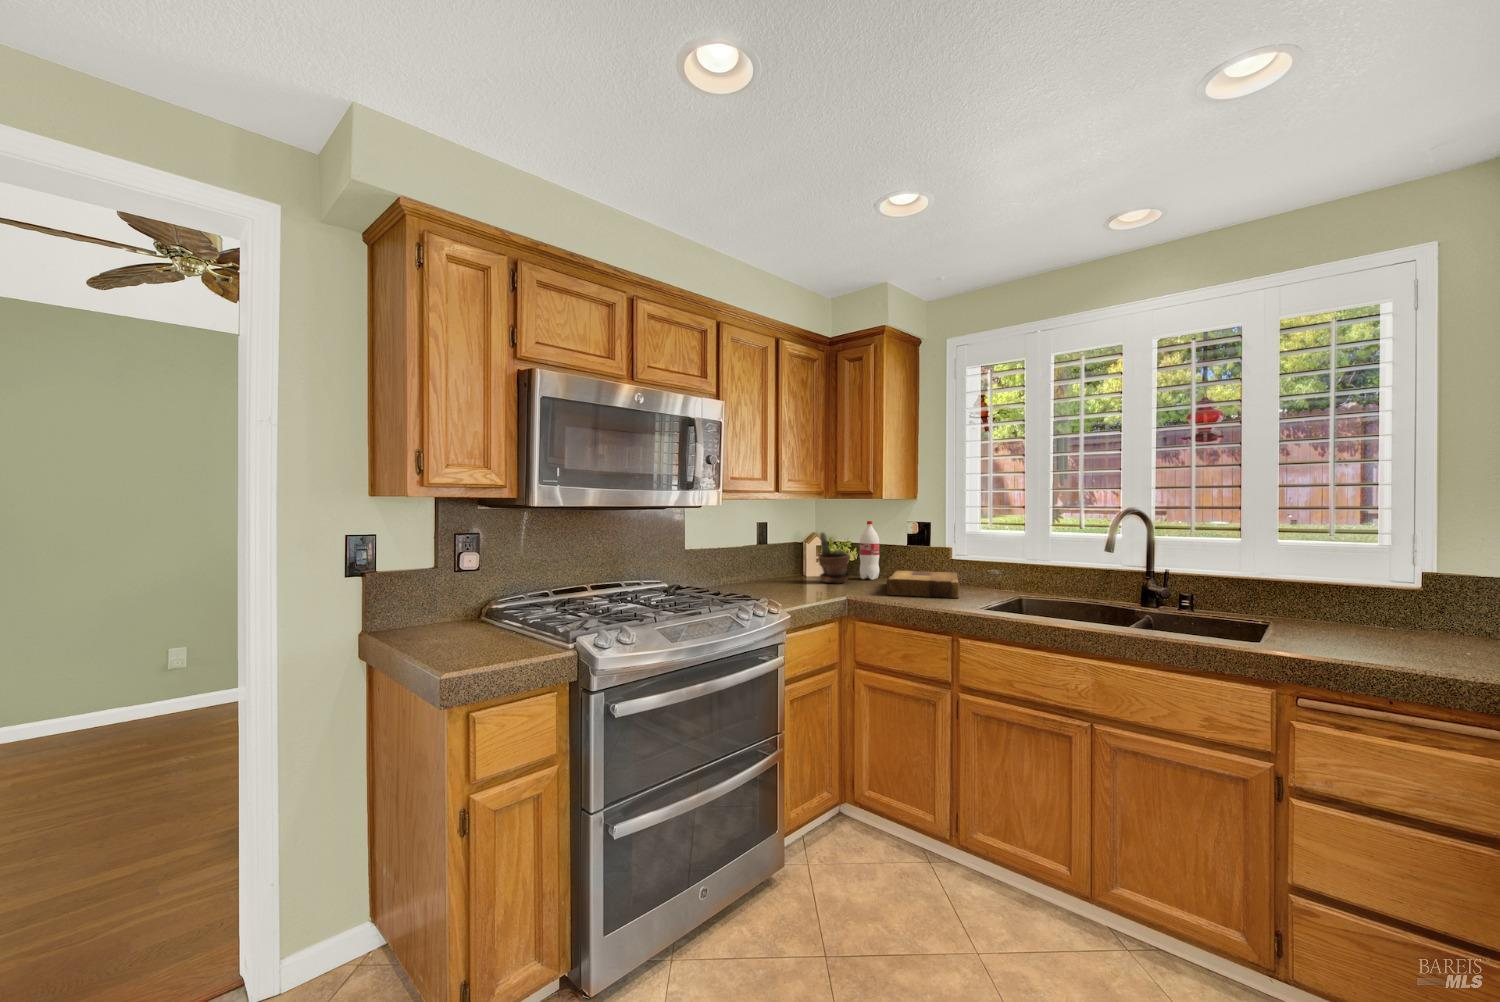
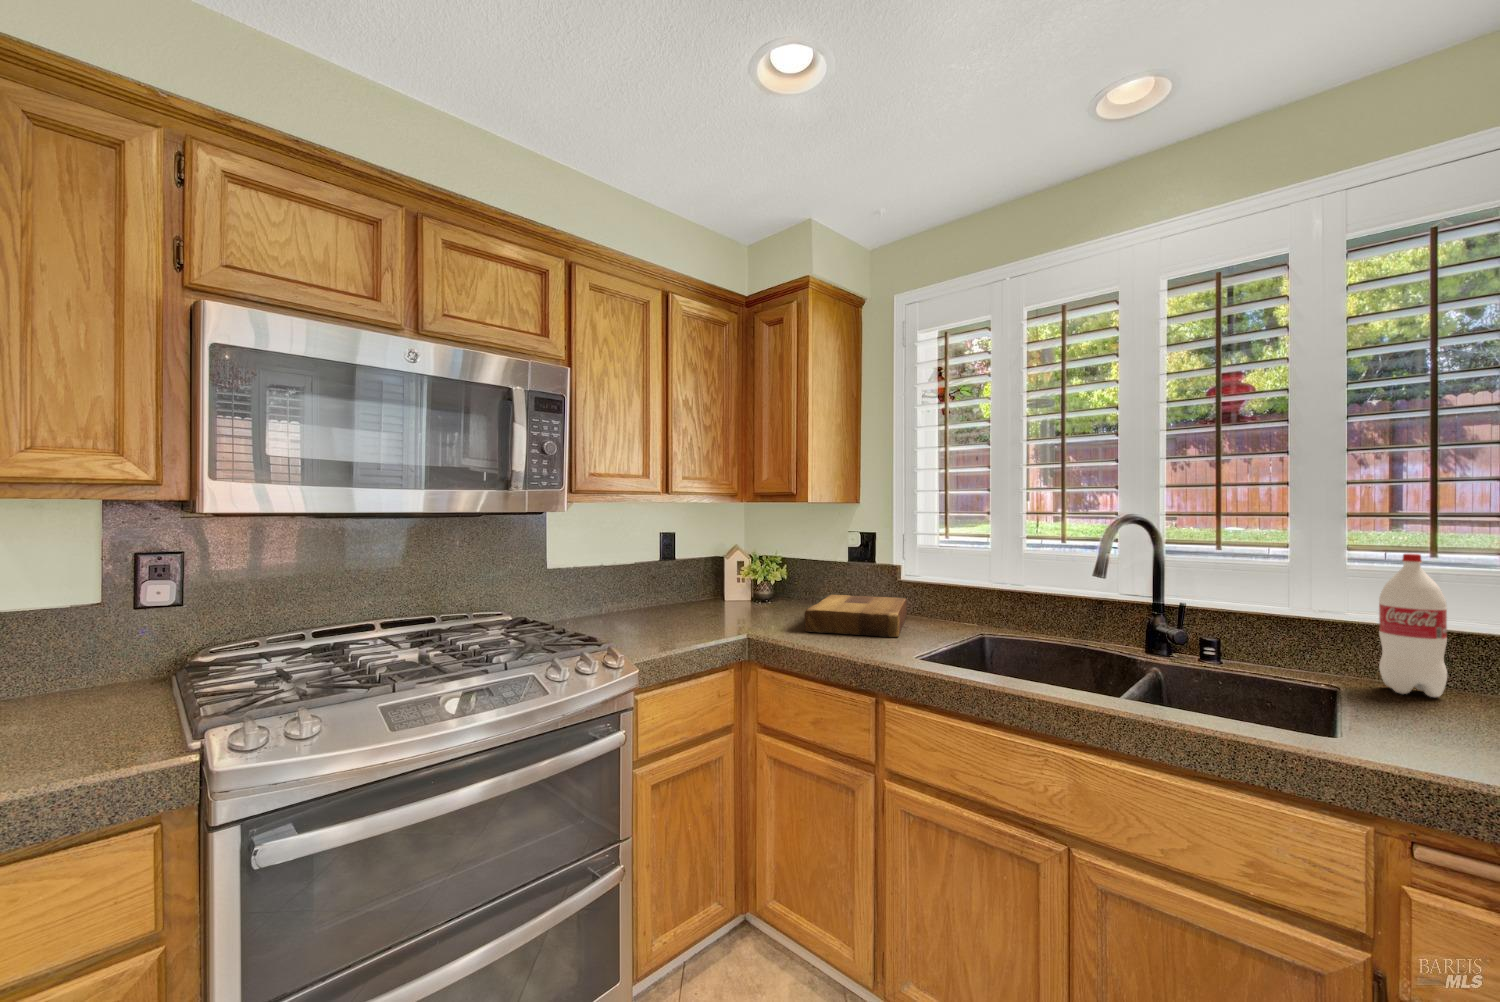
bottle: present [860,521,879,580] -> present [1379,554,1447,697]
potted plant: present [818,532,850,583] -> none [731,544,772,611]

